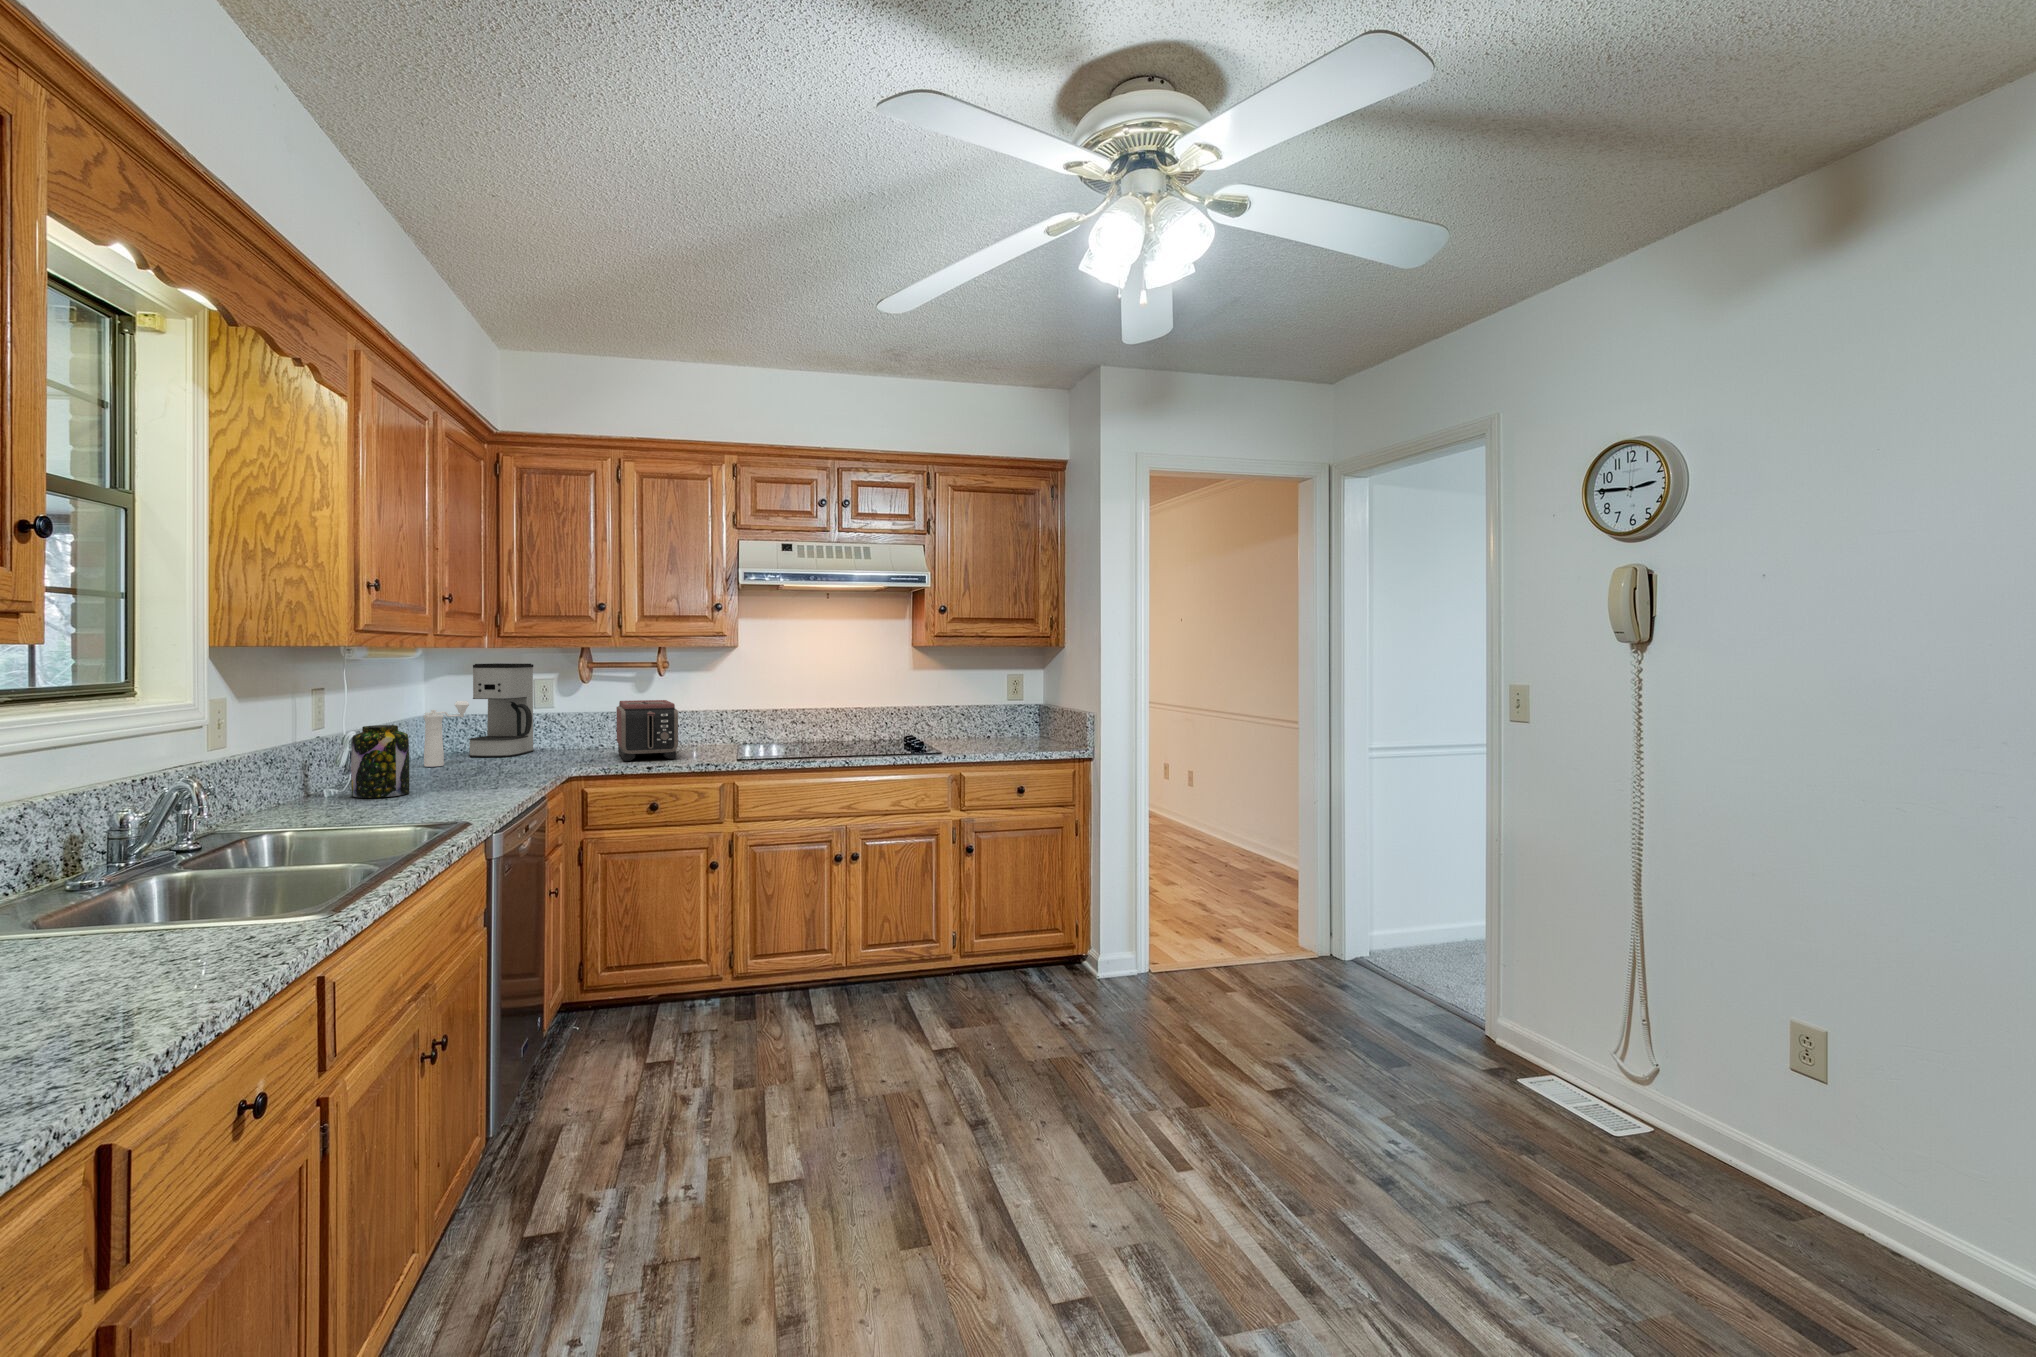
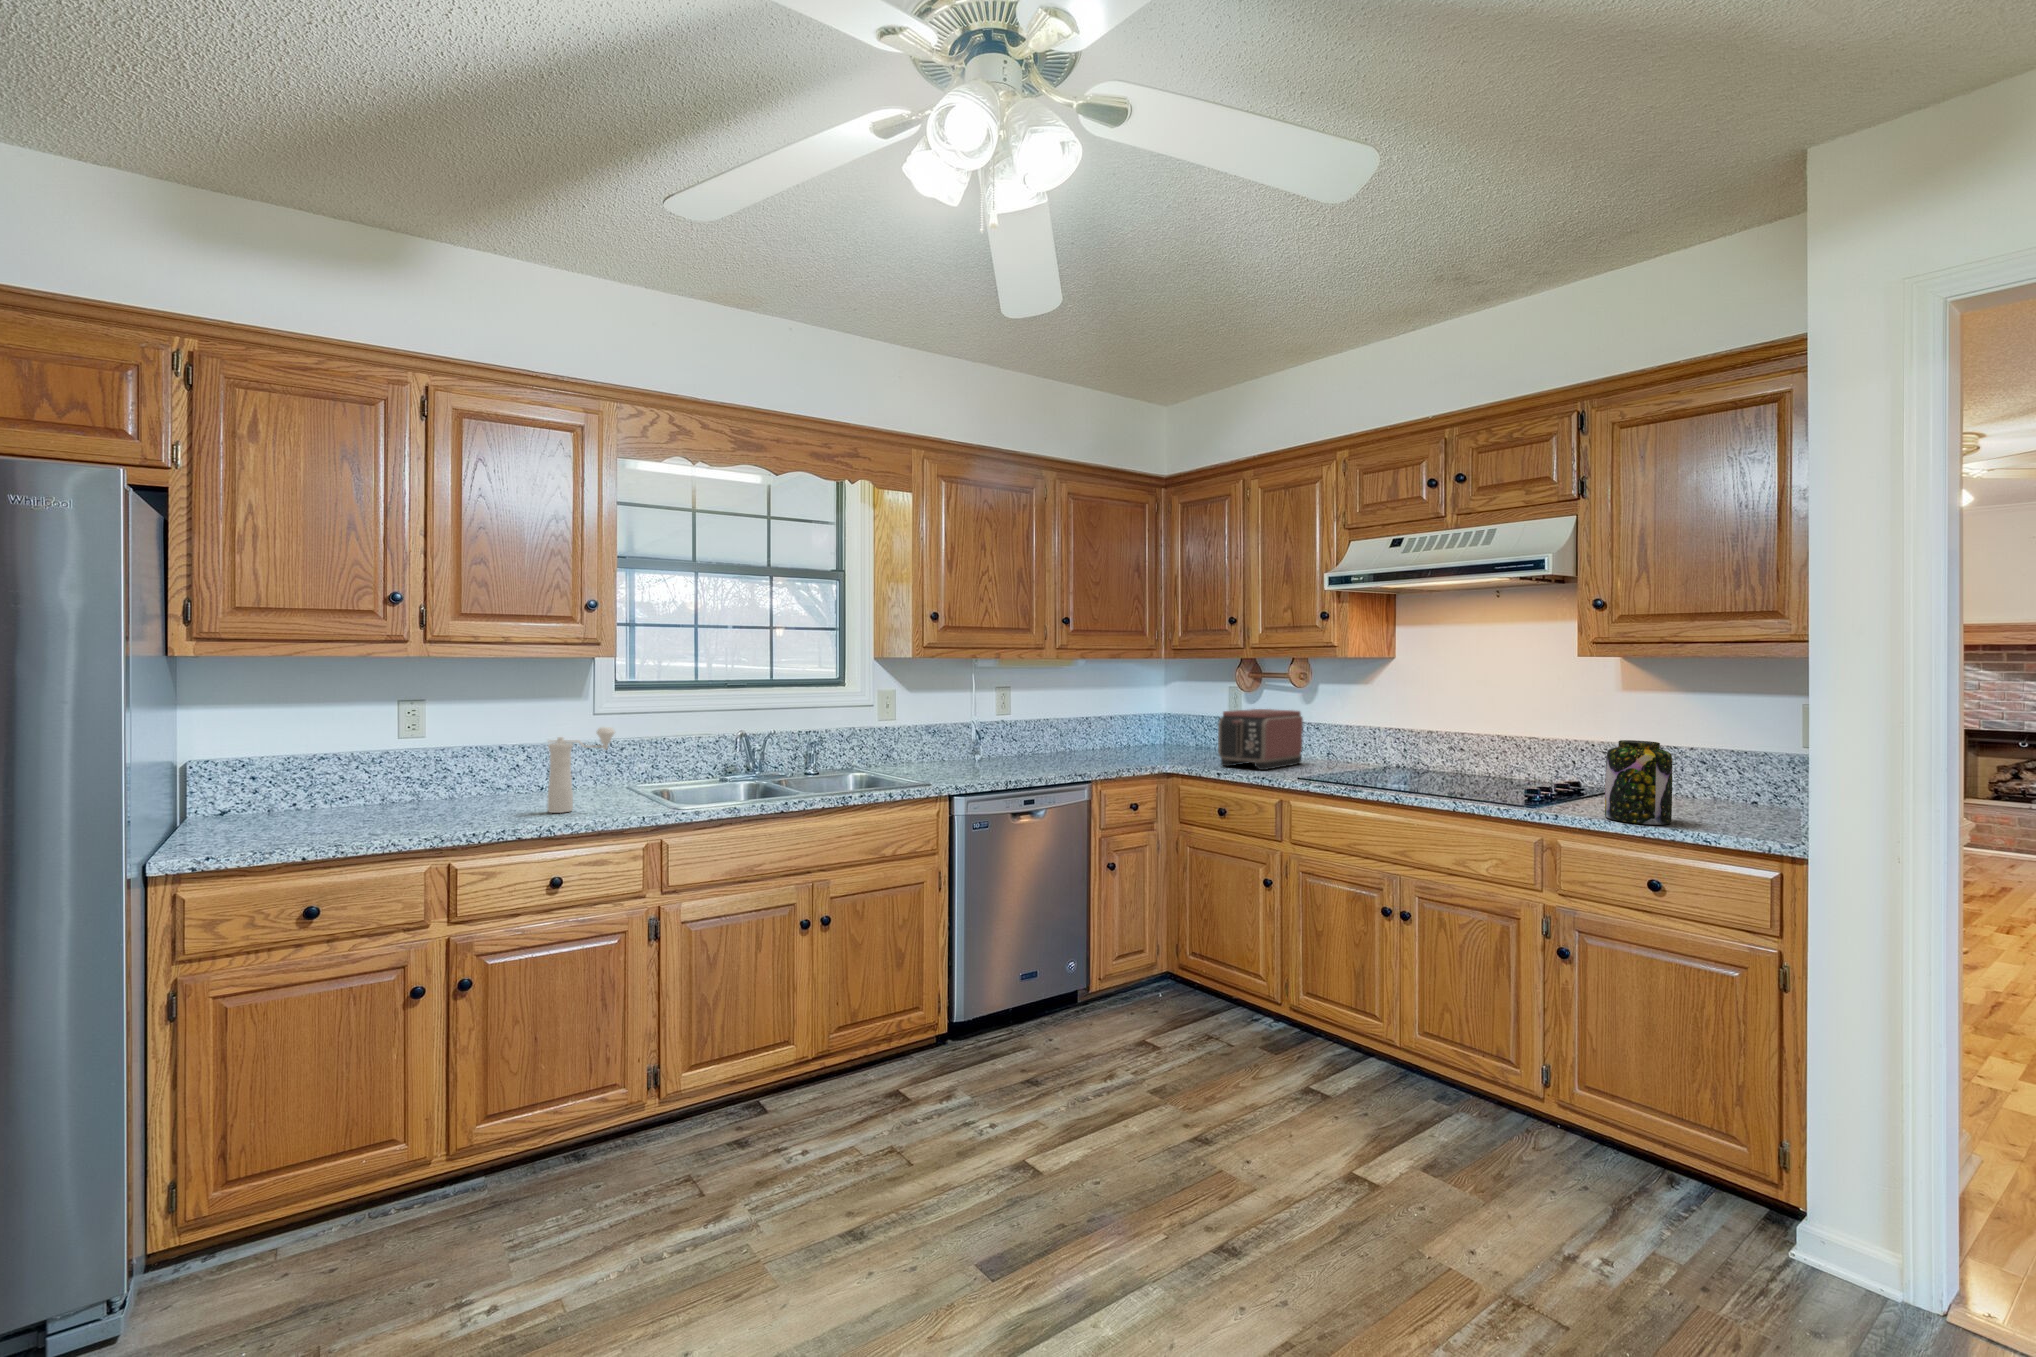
coffee maker: present [469,663,534,757] -> none [1170,672,1226,752]
pepper mill: present [423,701,469,767] -> present [548,727,615,813]
jar: present [351,725,409,798] -> present [1605,740,1672,825]

